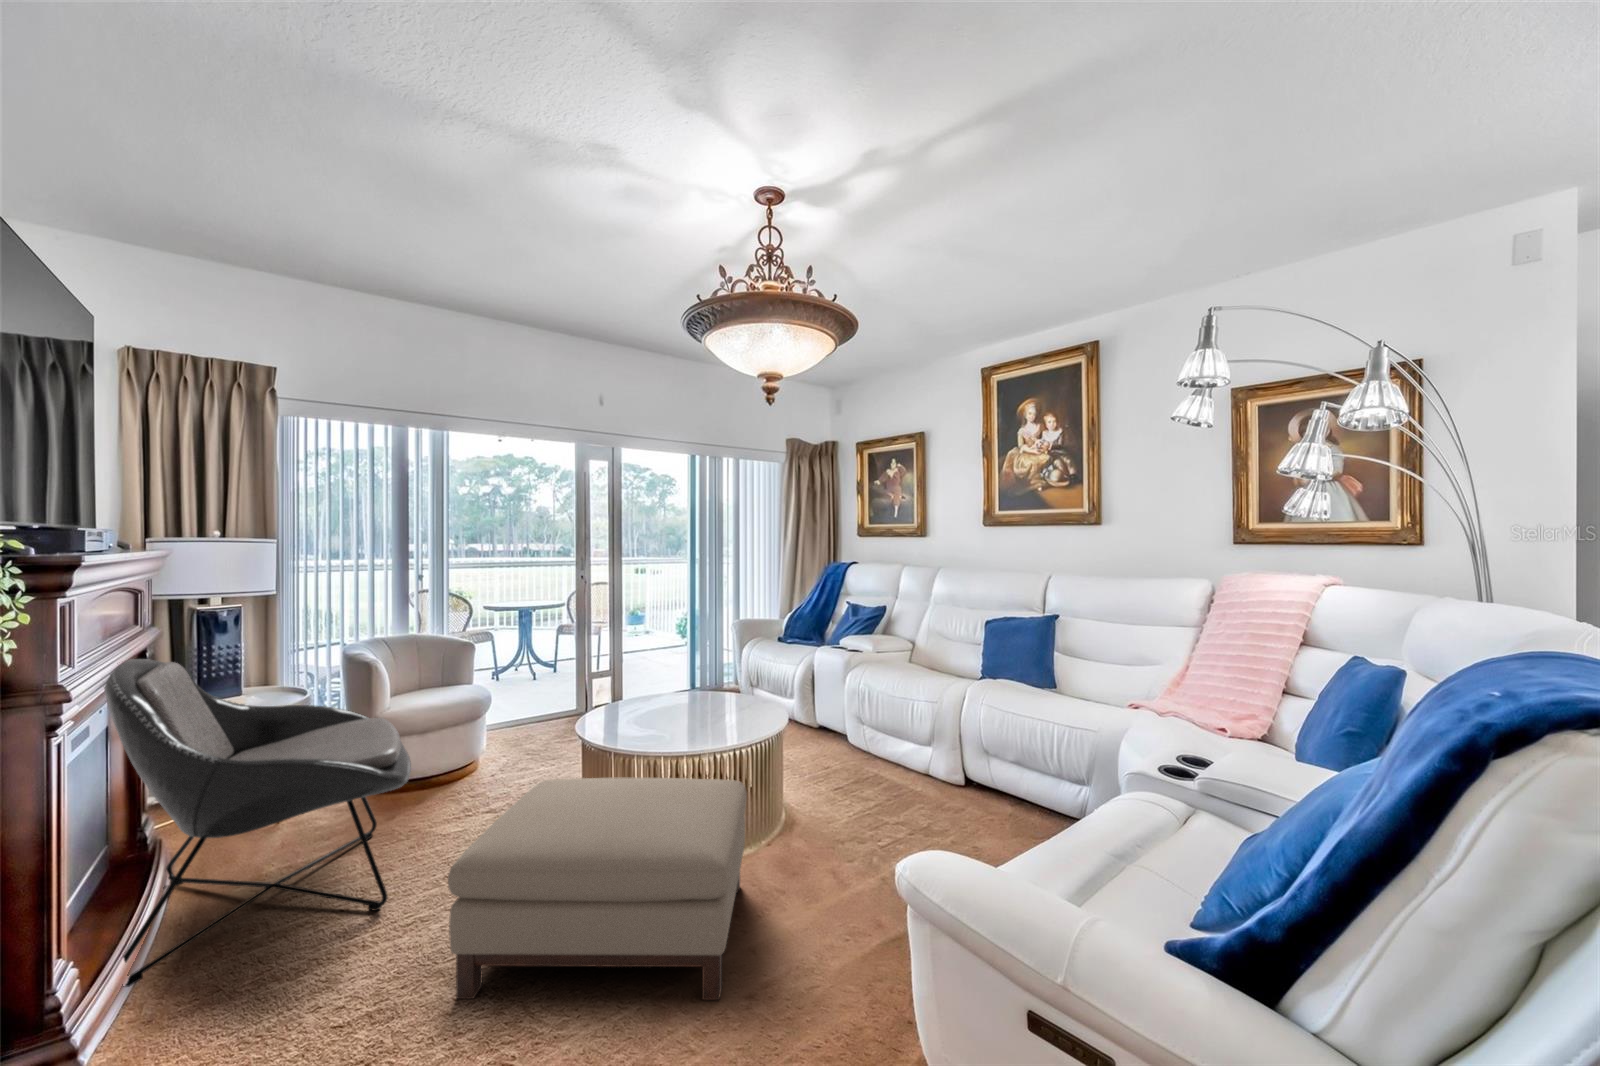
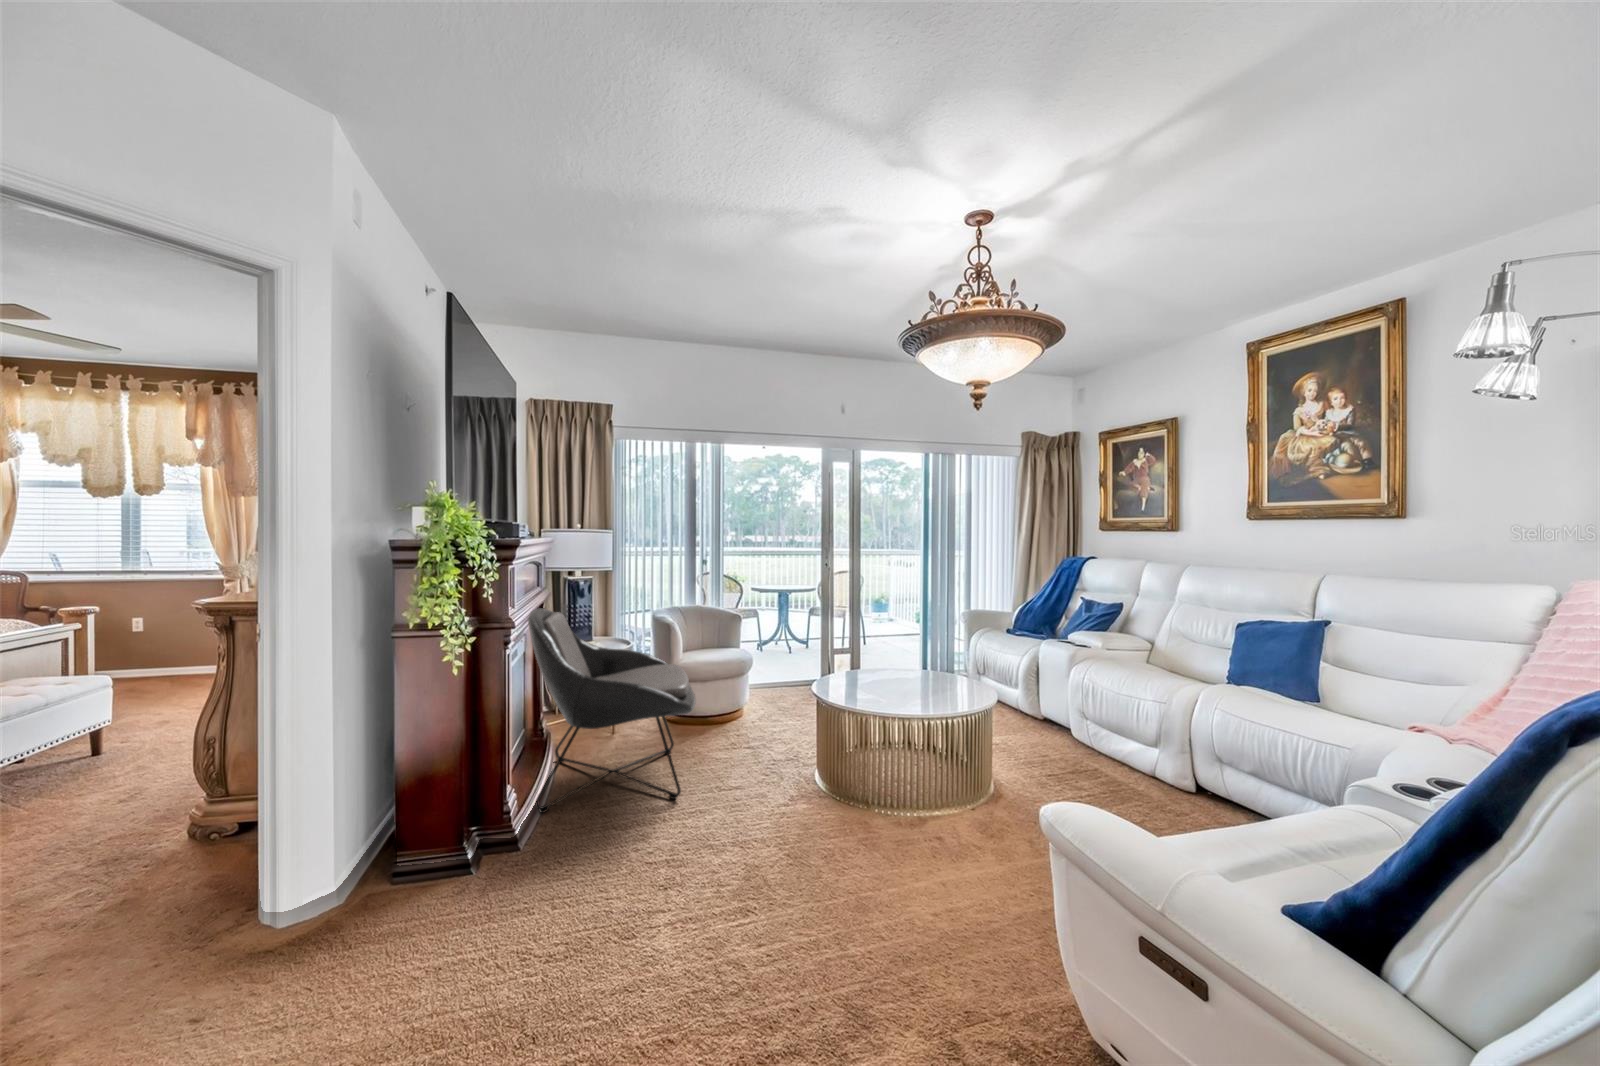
ottoman: present [448,777,747,1000] -> none [718,723,948,909]

